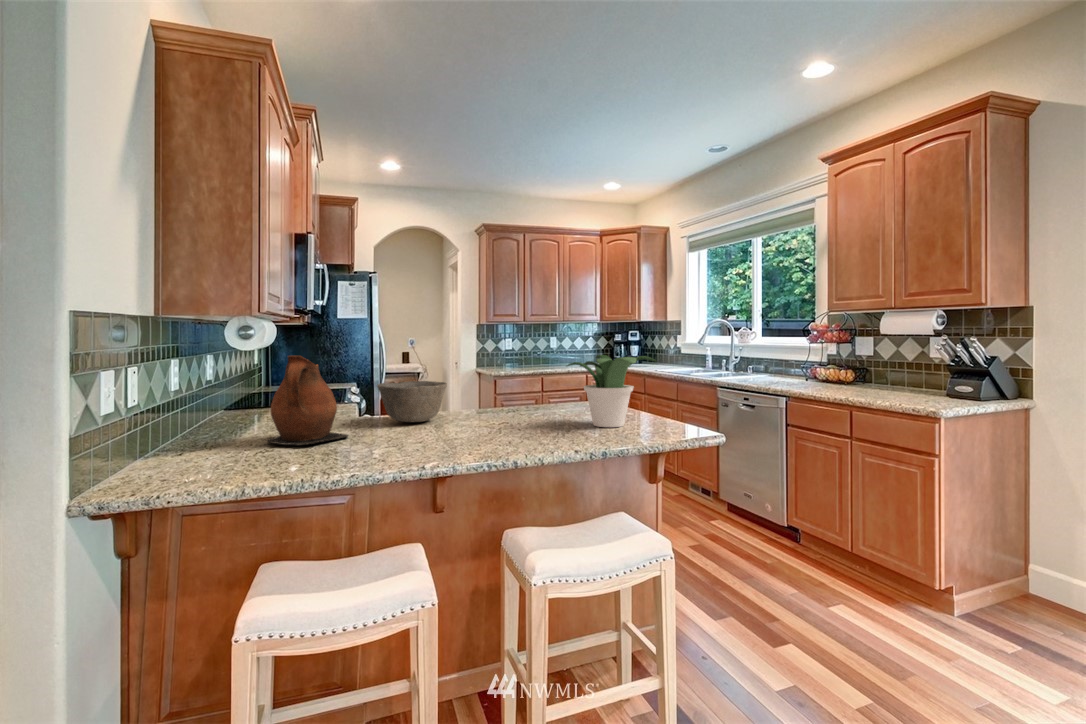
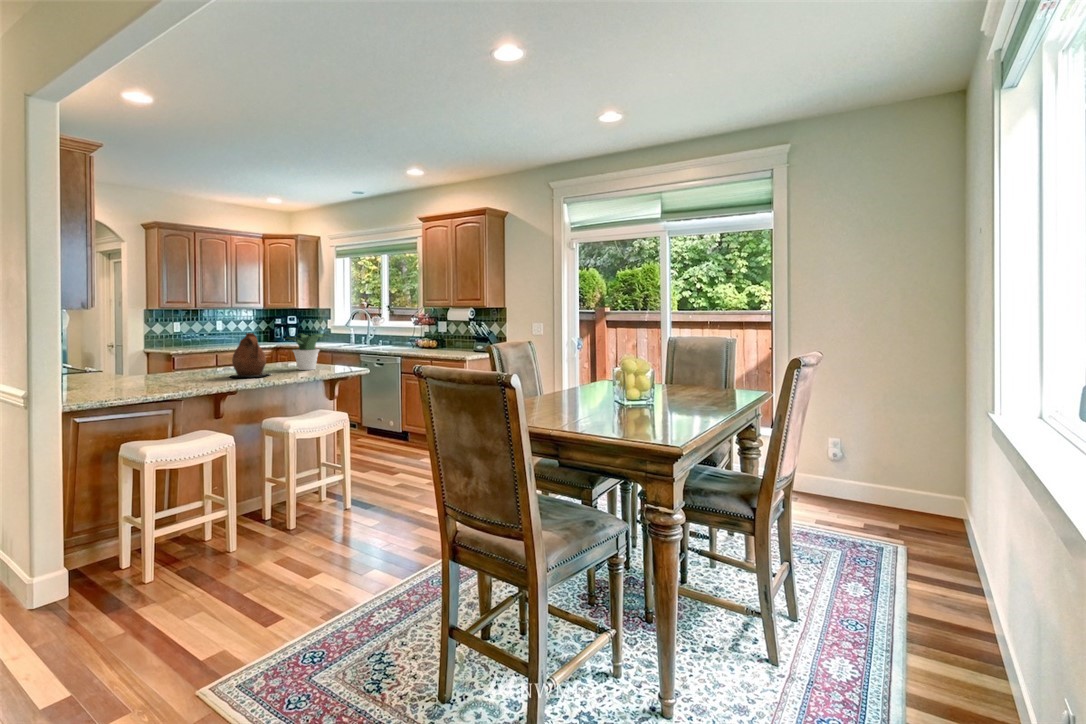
ceramic pitcher: present [265,356,349,445] -> present [230,333,268,377]
bowl: present [377,381,447,422] -> none [157,352,205,375]

